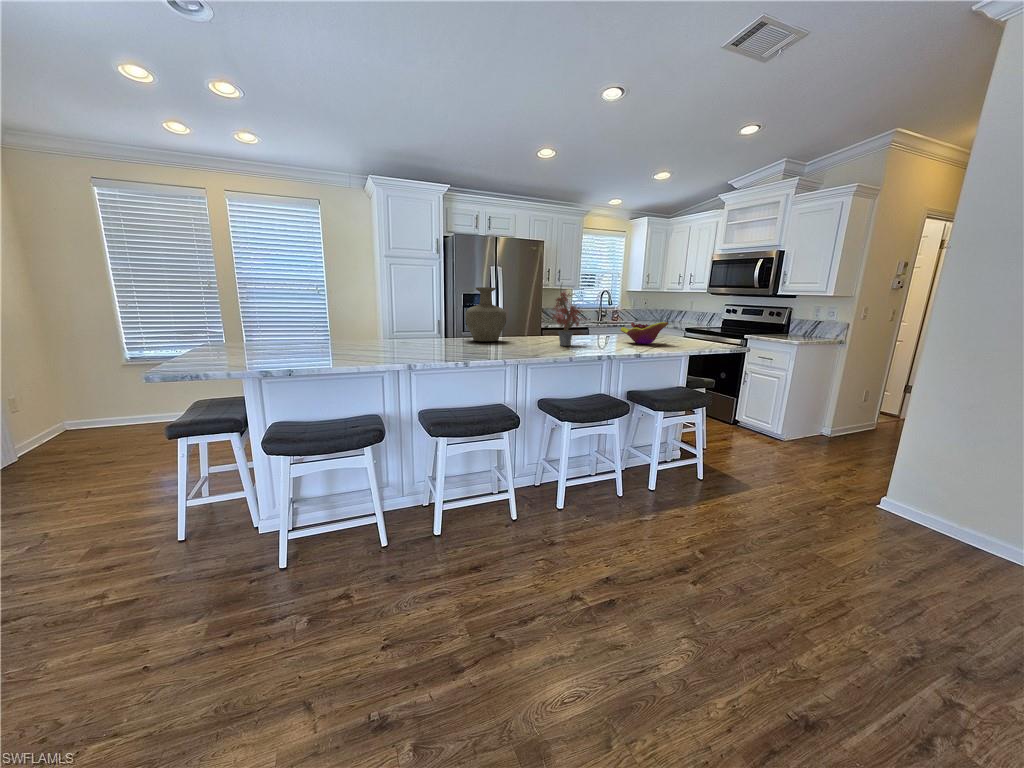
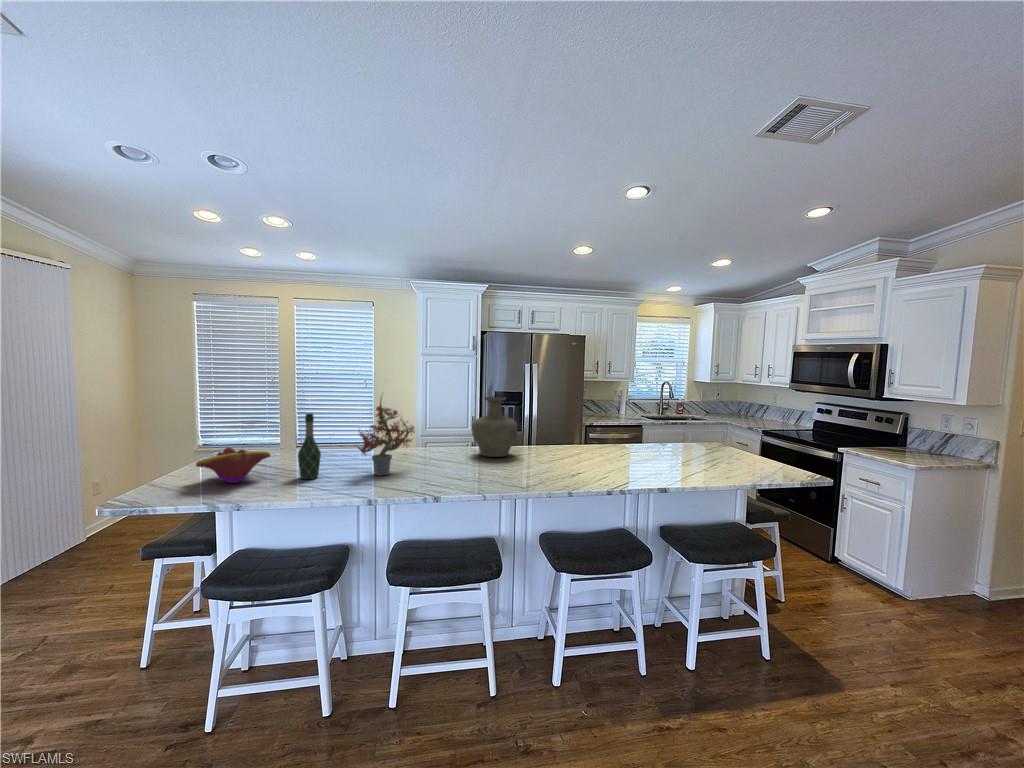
potted plant: present [552,288,585,346] -> present [357,396,414,475]
wine bottle: none [325,292,346,354] -> present [298,413,321,479]
decorative bowl: present [621,322,668,344] -> present [196,447,270,483]

